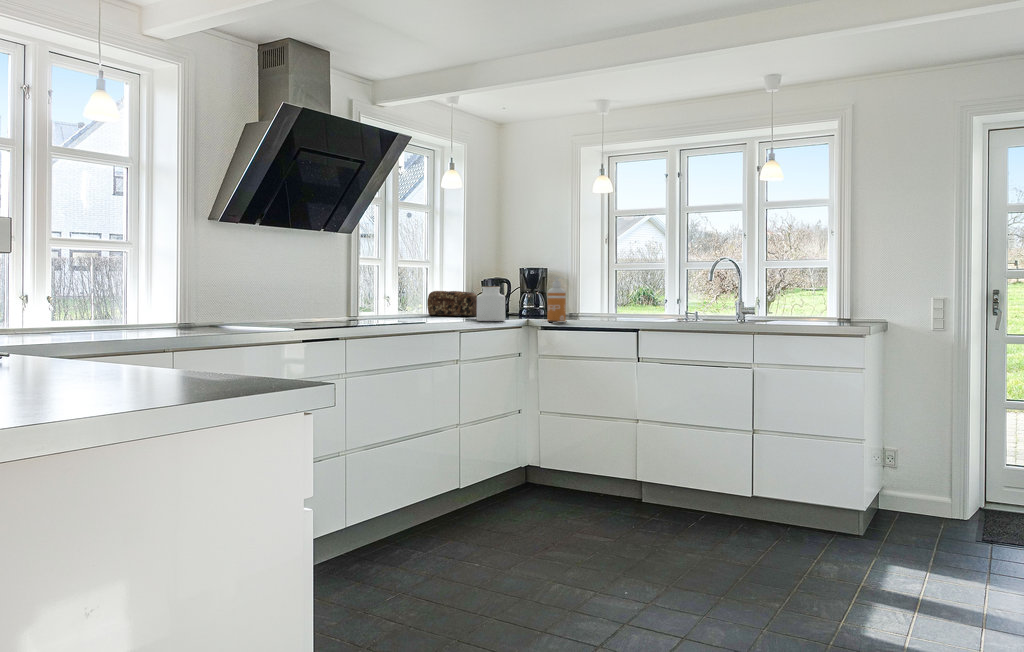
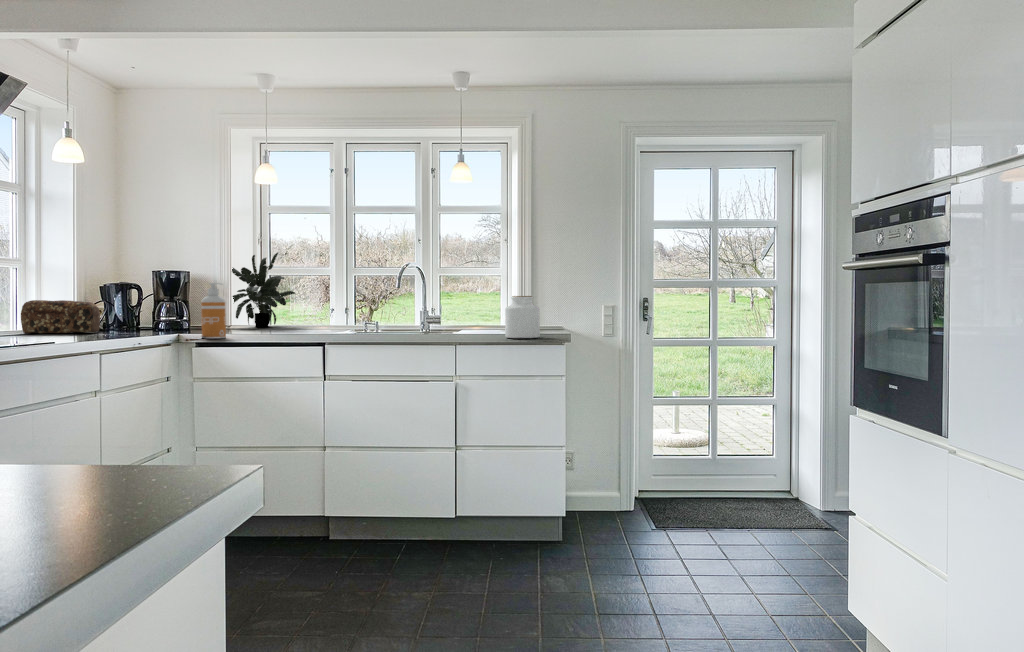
potted plant: none [576,251,632,315] -> present [232,253,295,327]
jar: present [477,286,505,321] -> present [505,296,540,338]

